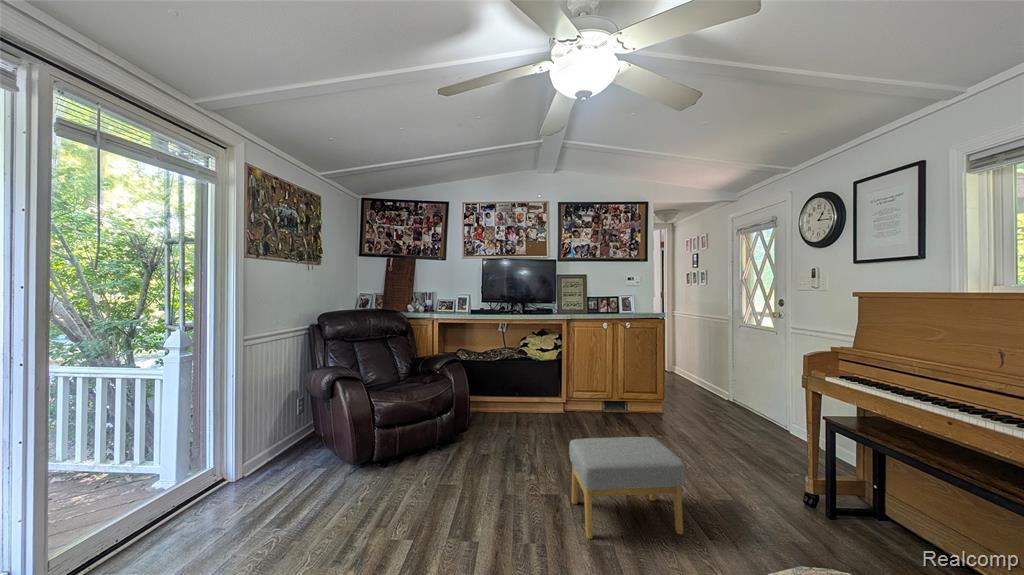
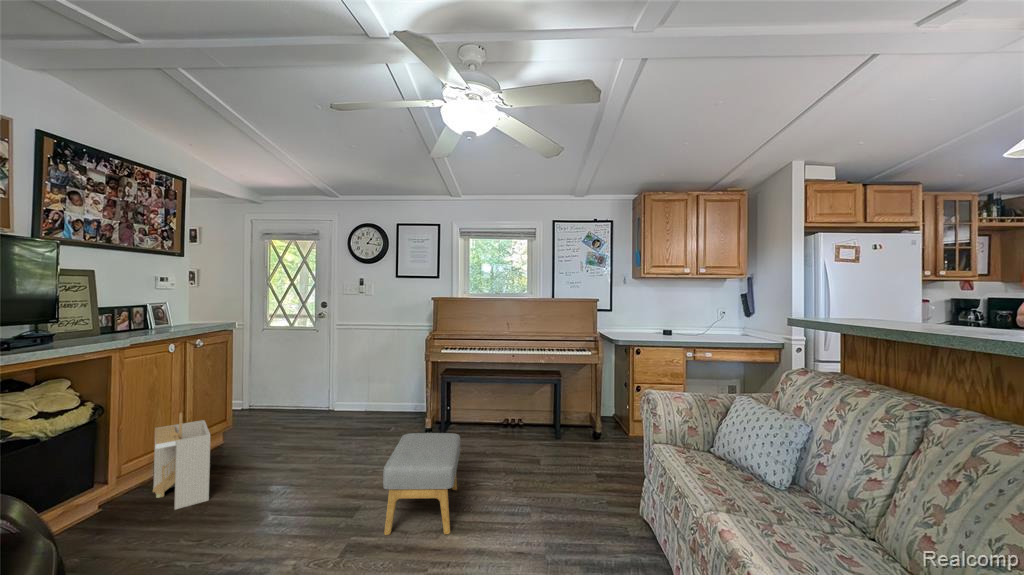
storage bin: none [564,366,608,431] -> present [153,413,210,509]

